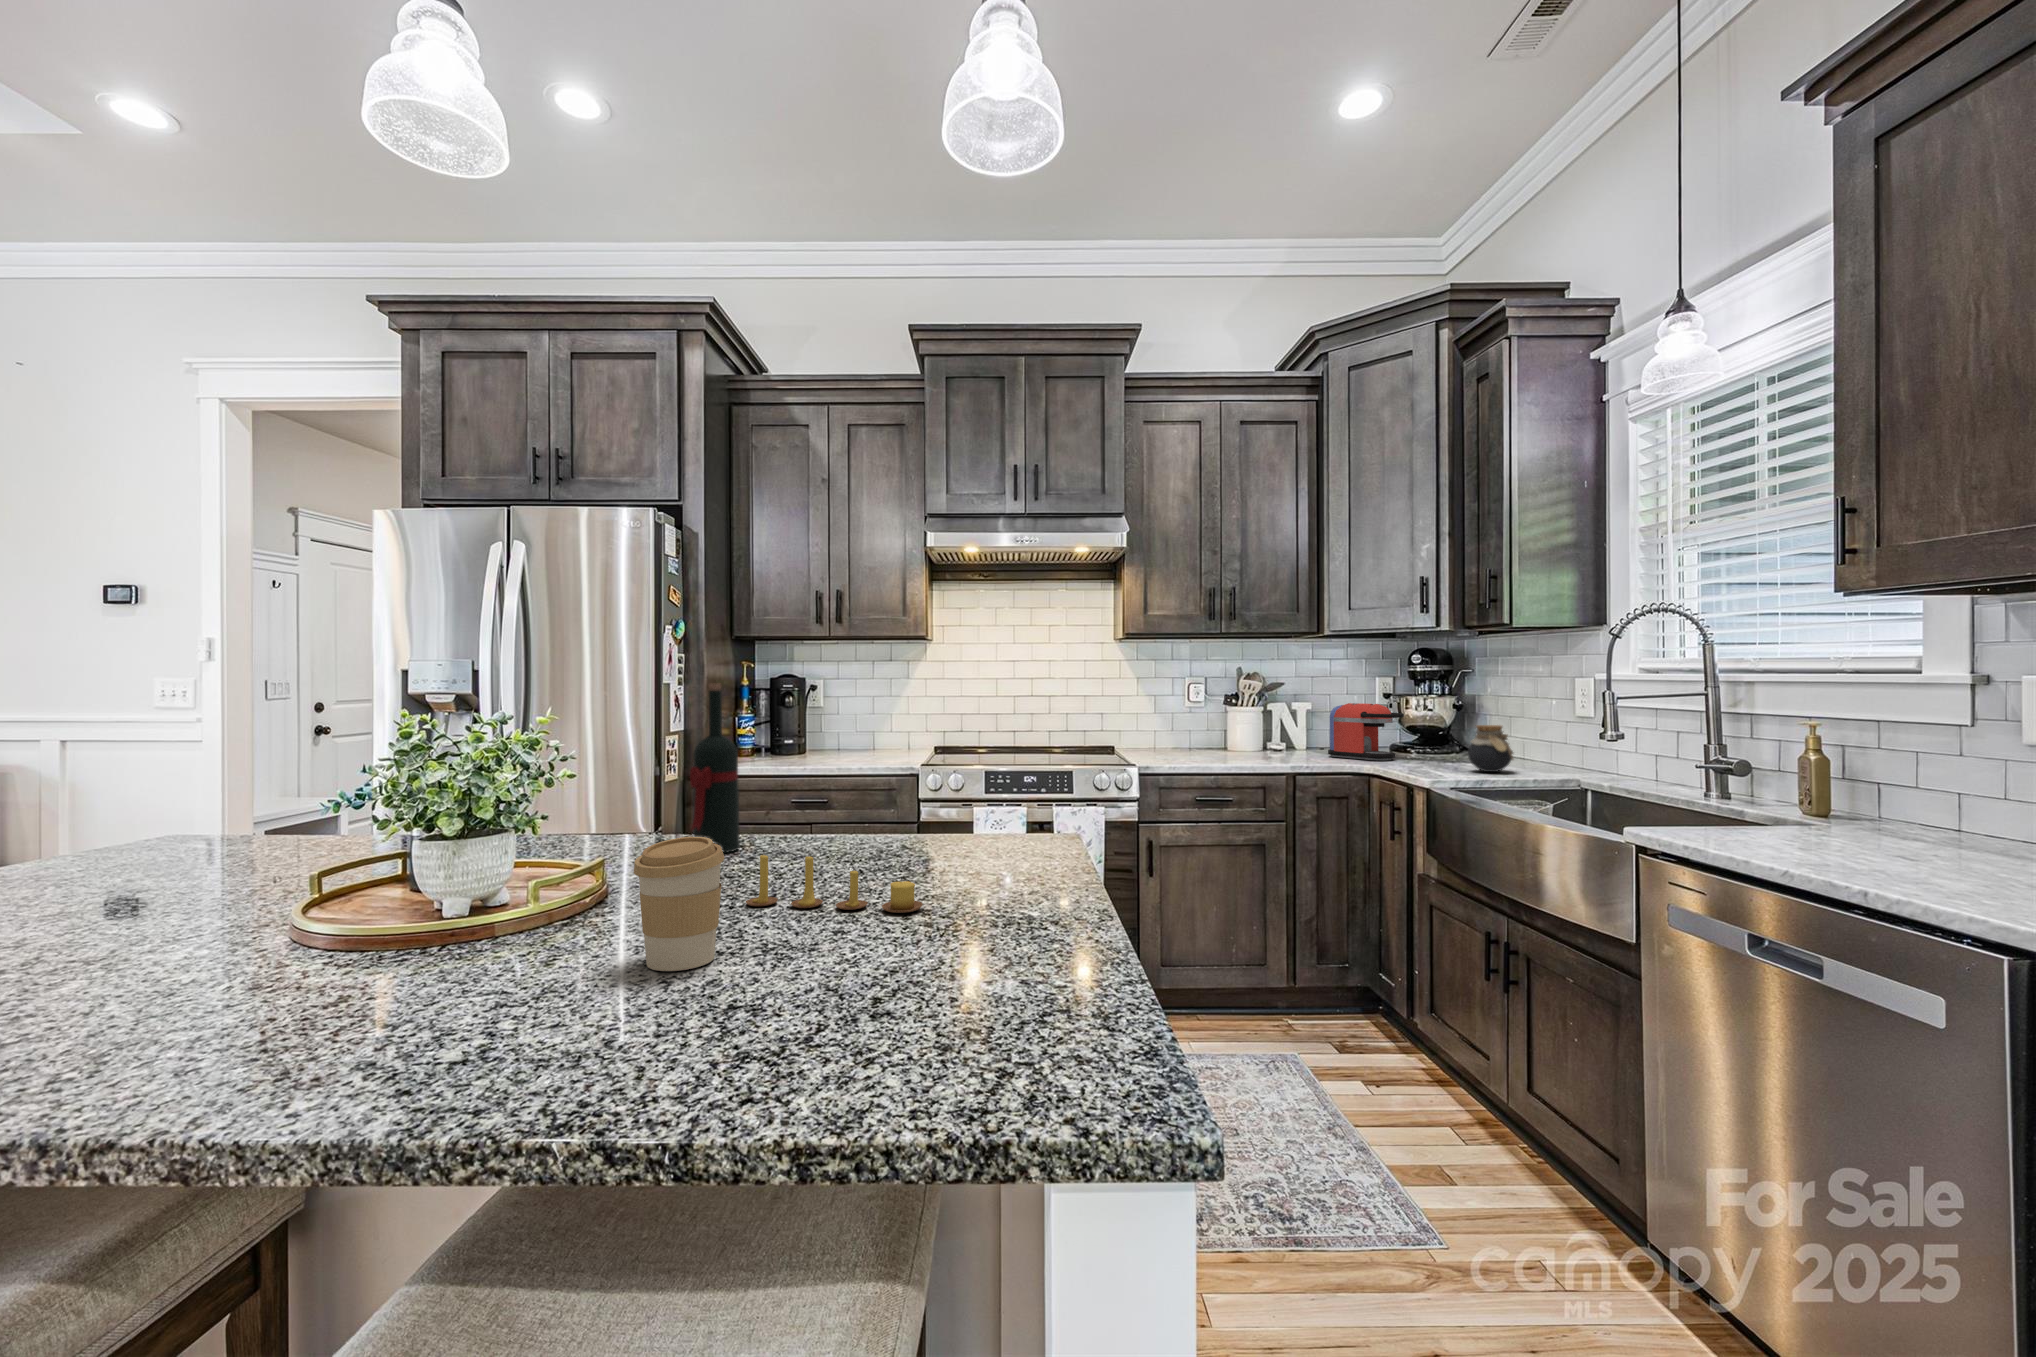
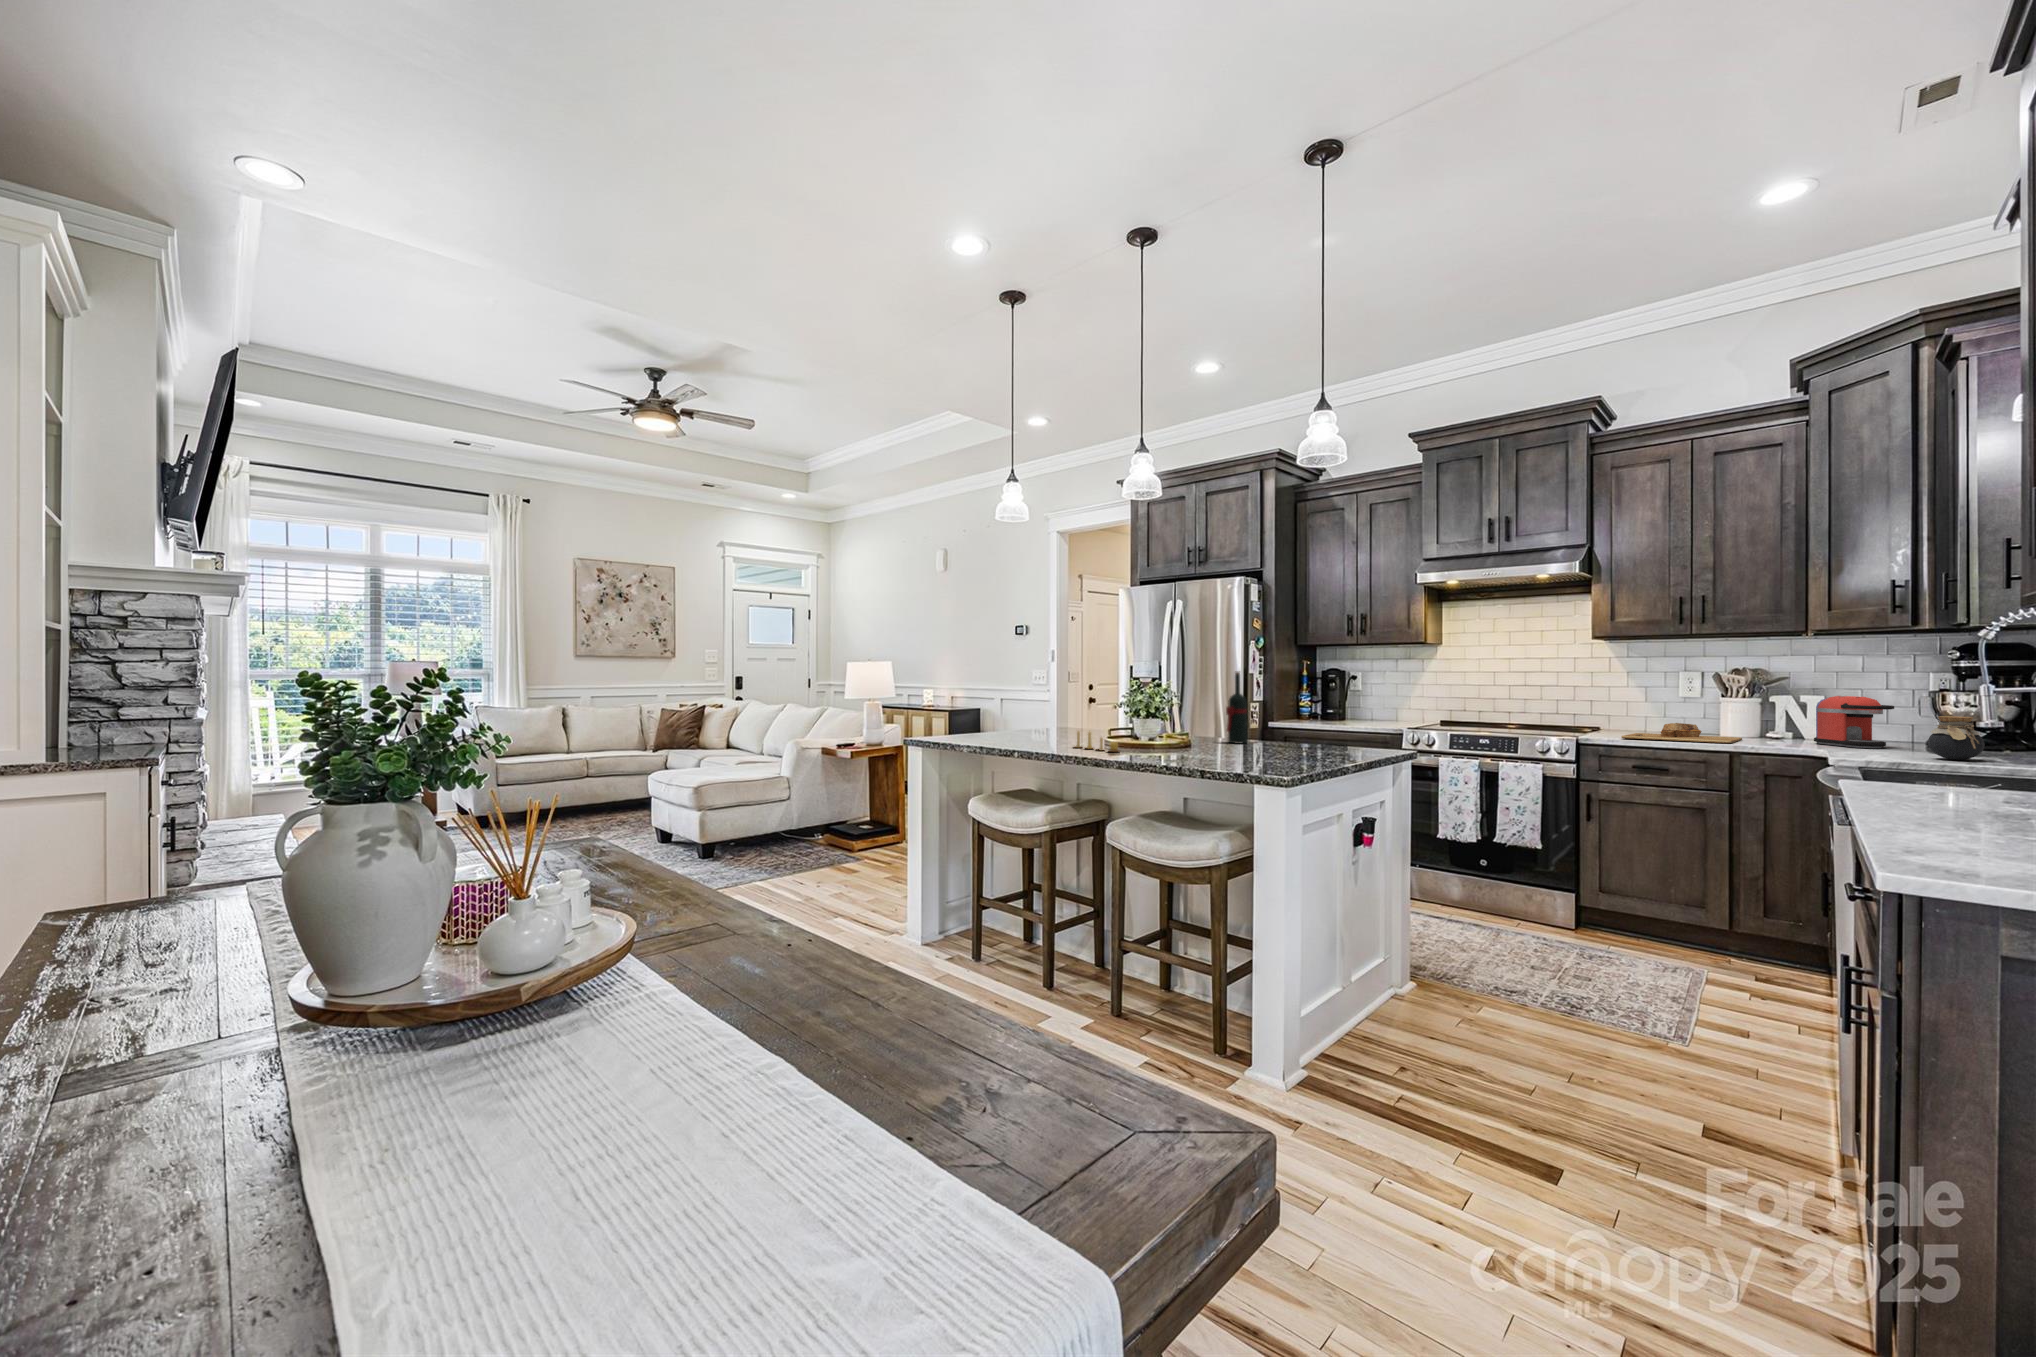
cutting board: none [1164,740,1275,763] -> present [1621,723,1742,743]
coffee cup: present [634,837,725,971] -> none [1184,720,1211,758]
candle: present [746,850,923,913] -> present [1075,731,1119,752]

